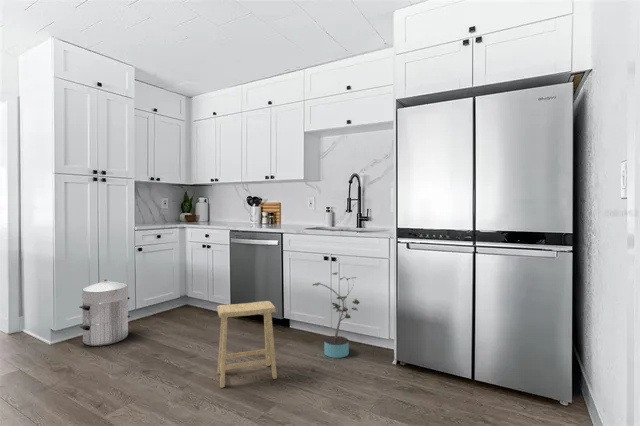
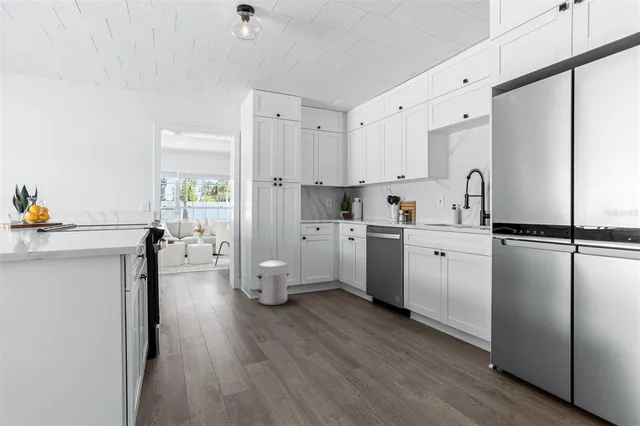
potted plant: present [313,272,359,358] -> none [412,267,460,351]
footstool: present [217,301,277,388] -> none [318,283,368,353]

